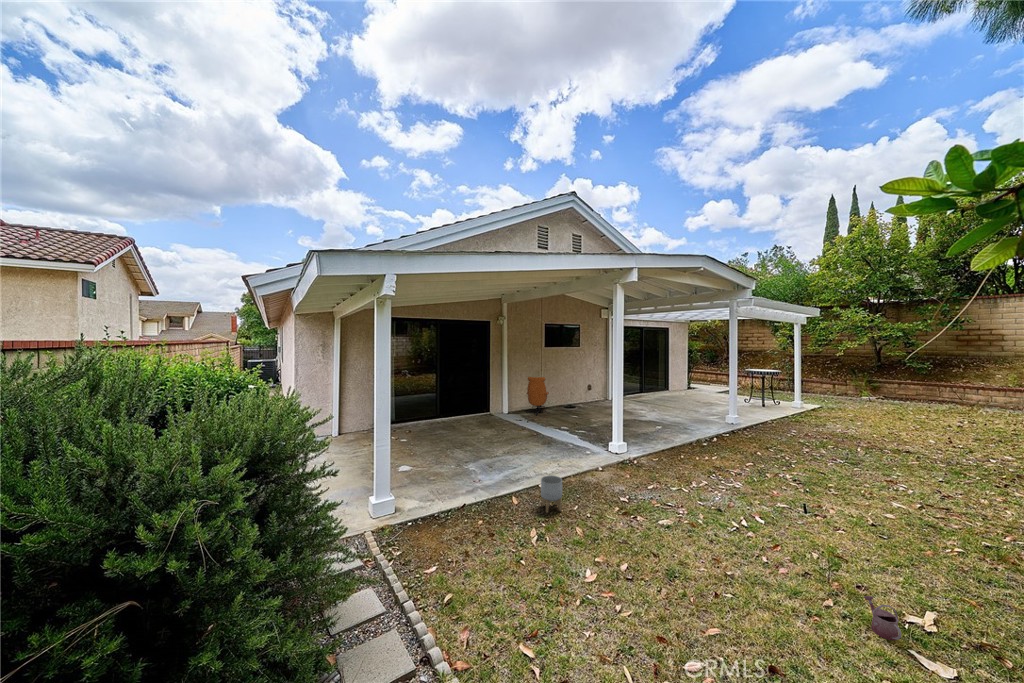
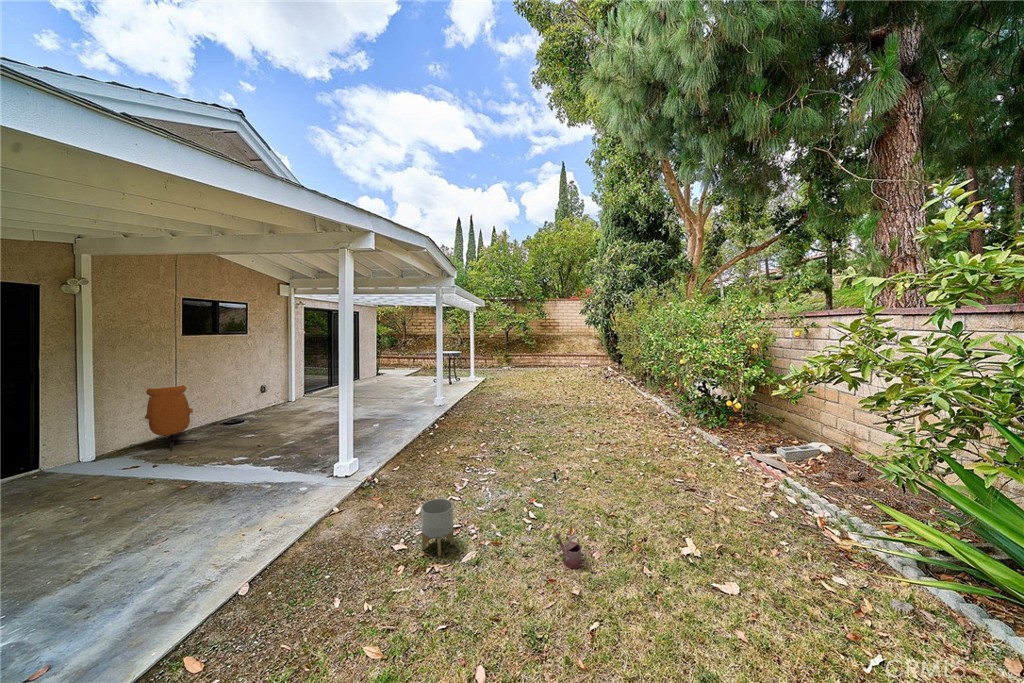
planter: present [541,475,562,512] -> present [421,498,454,556]
watering can: present [864,596,901,640] -> present [554,533,588,569]

